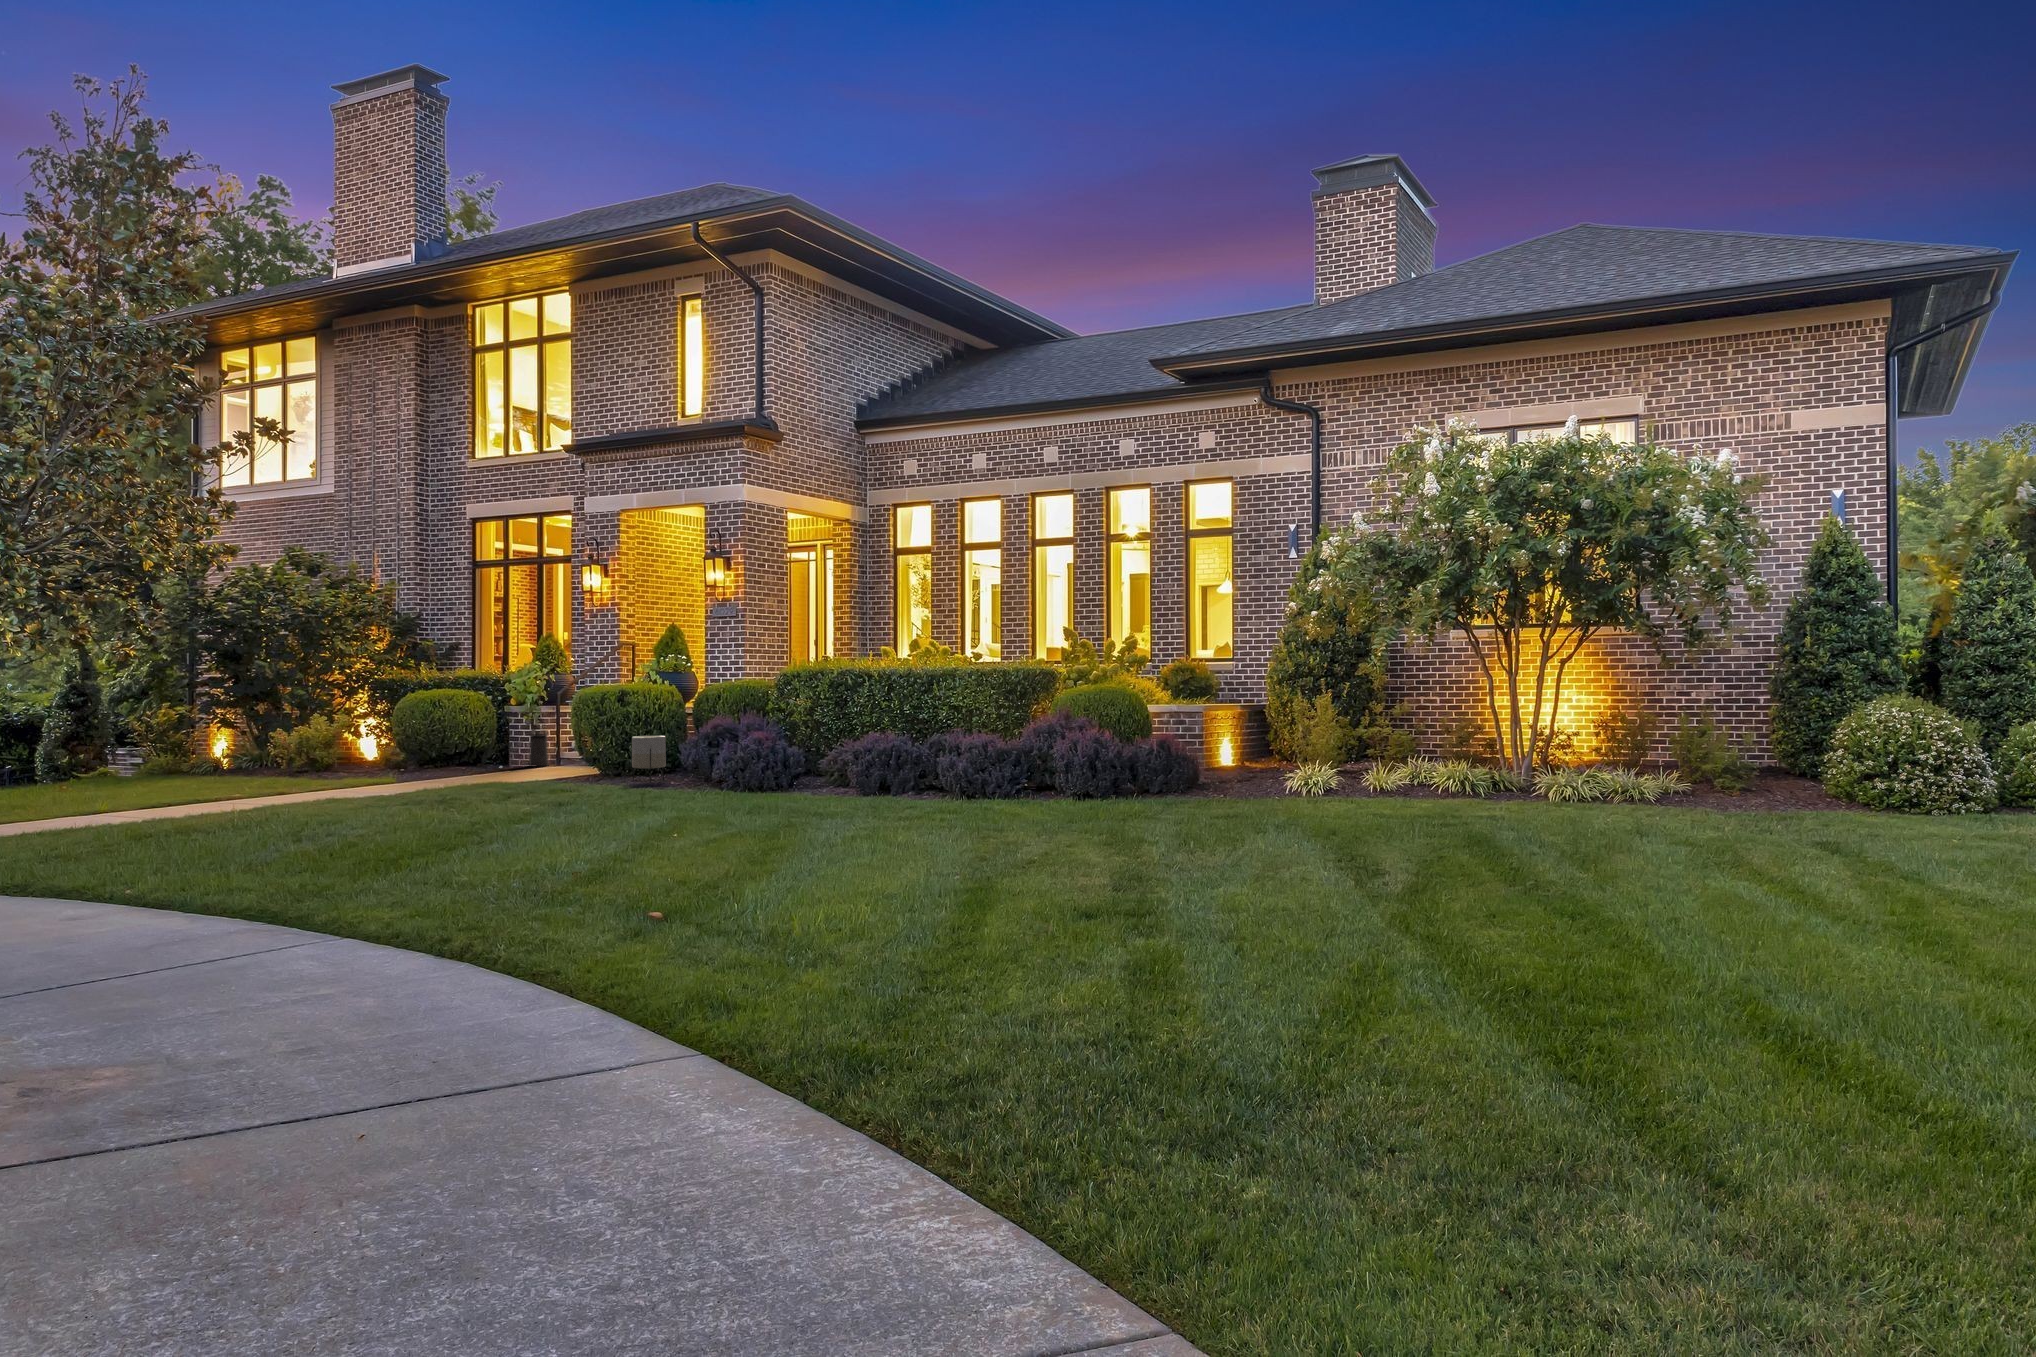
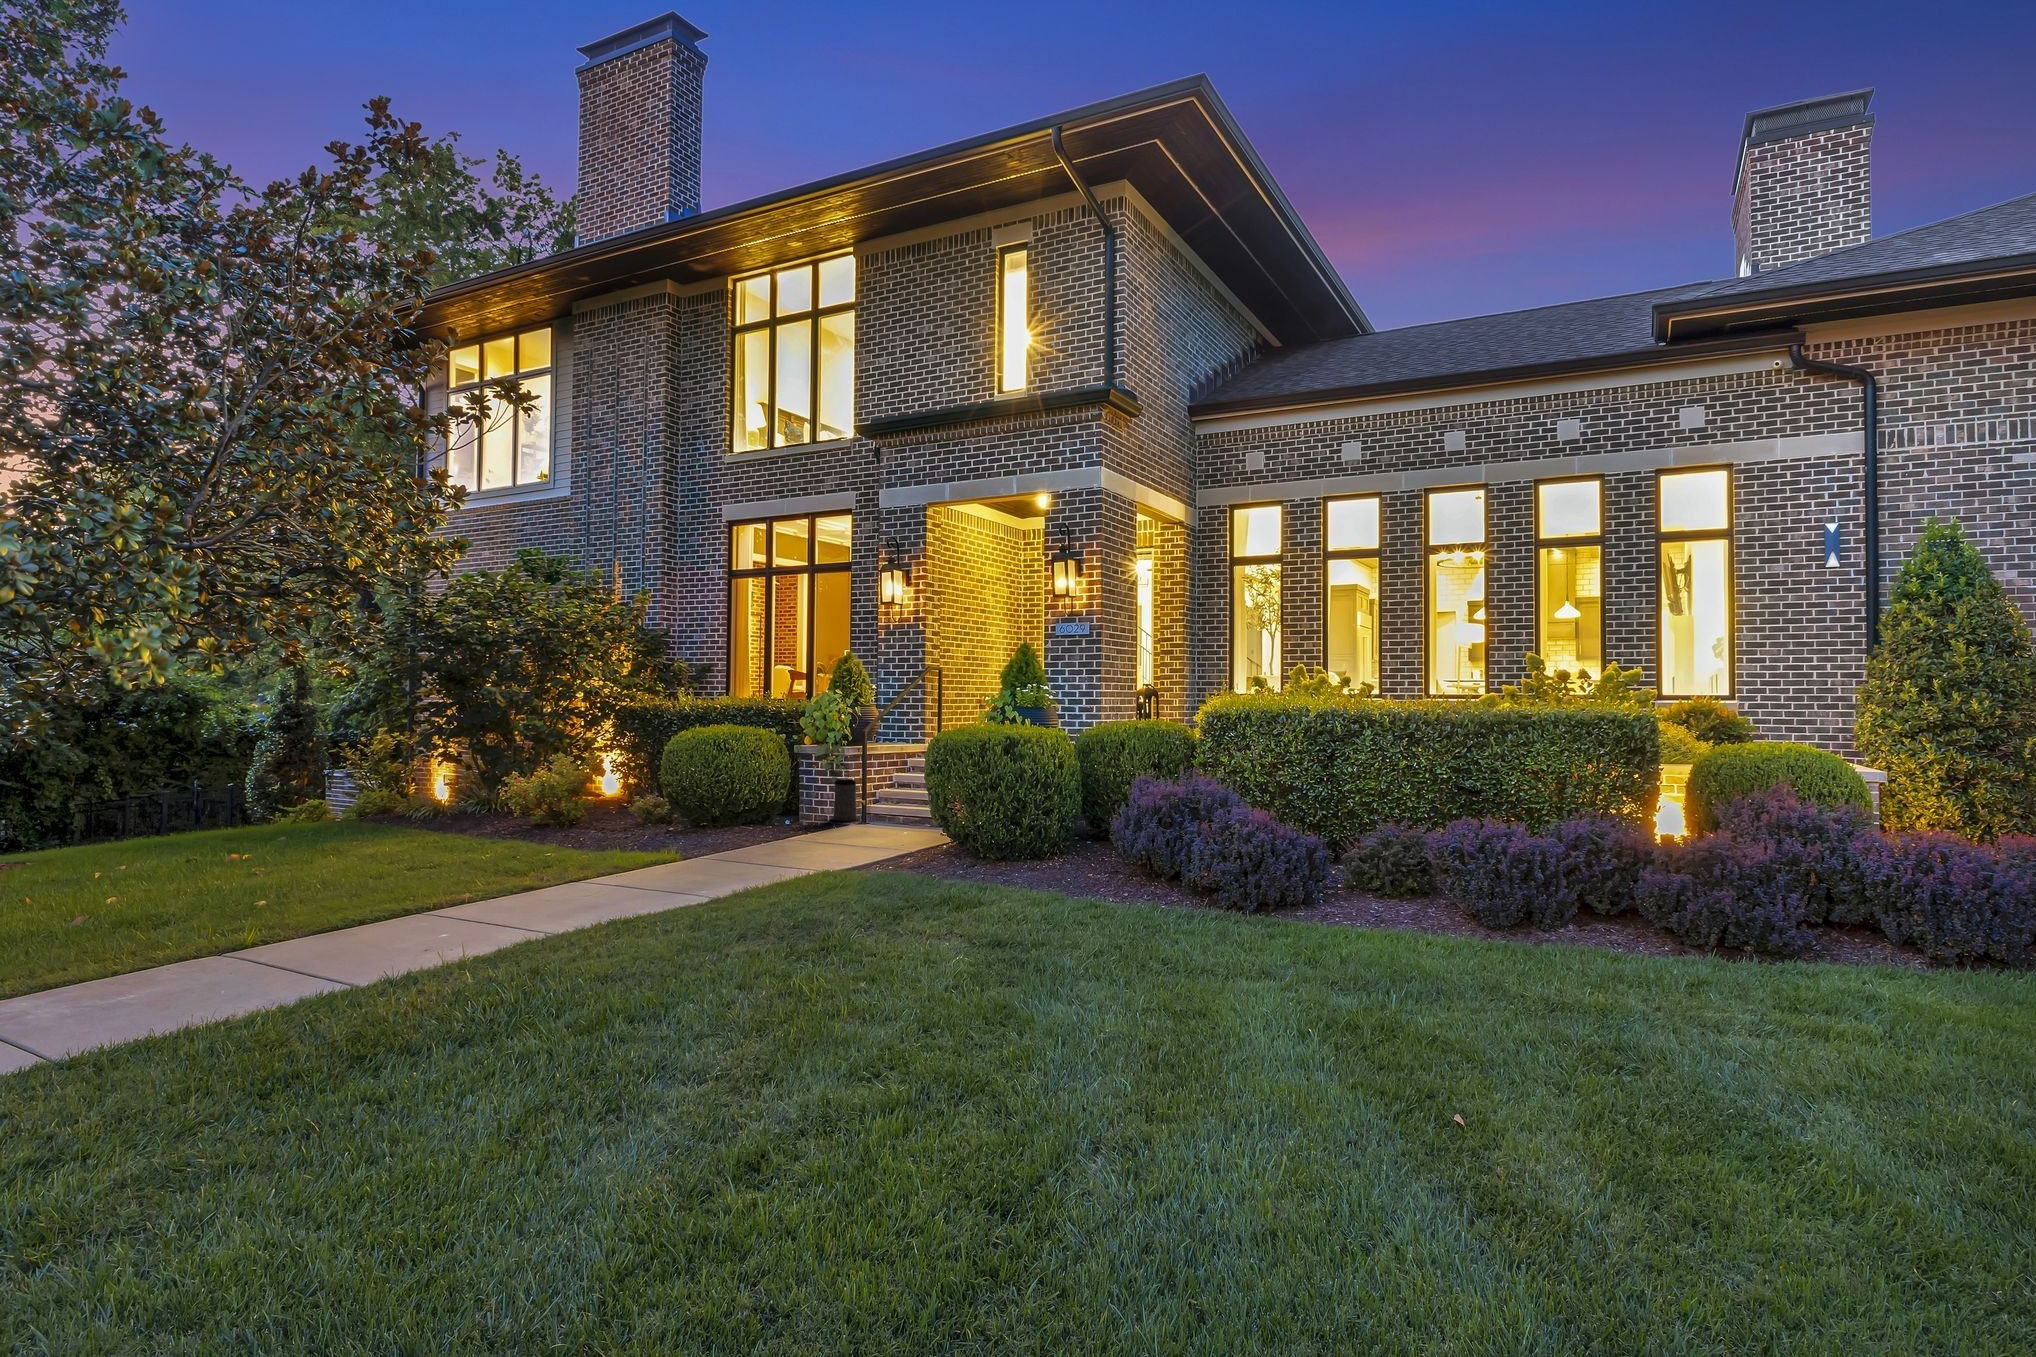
planter: present [632,736,666,782] -> none [1020,791,1066,858]

